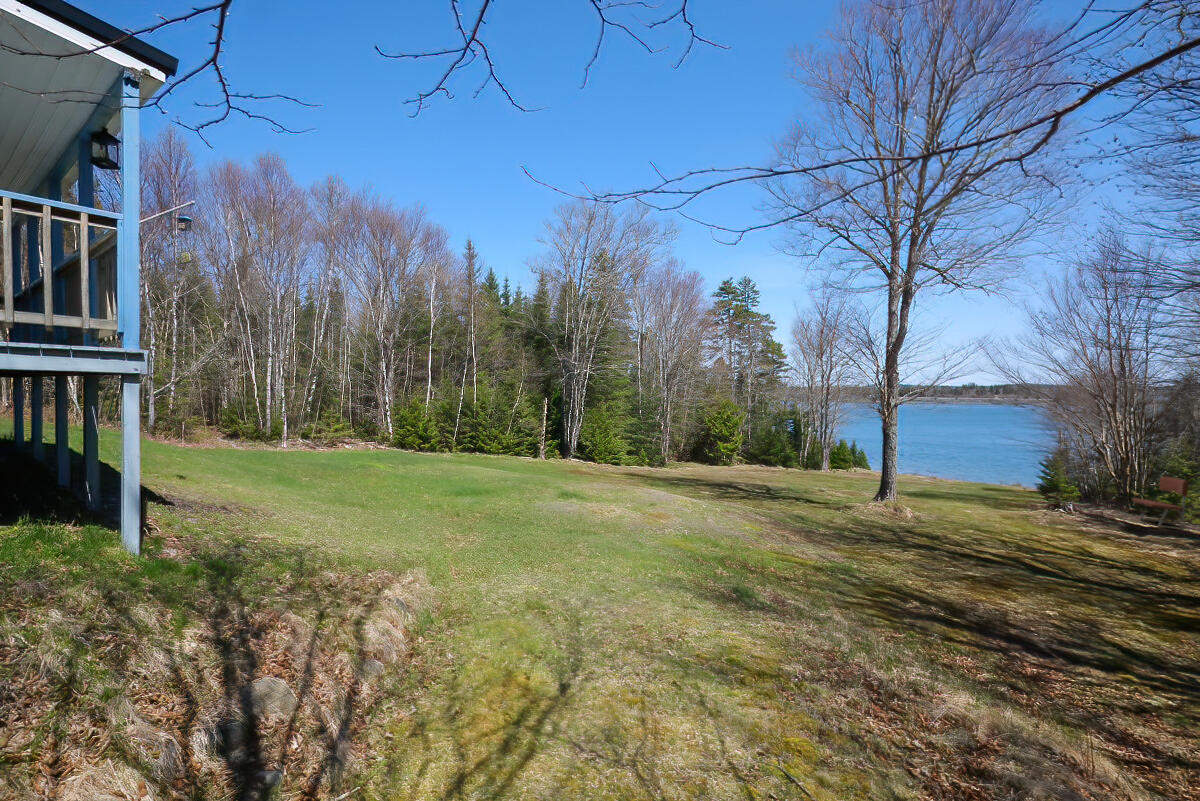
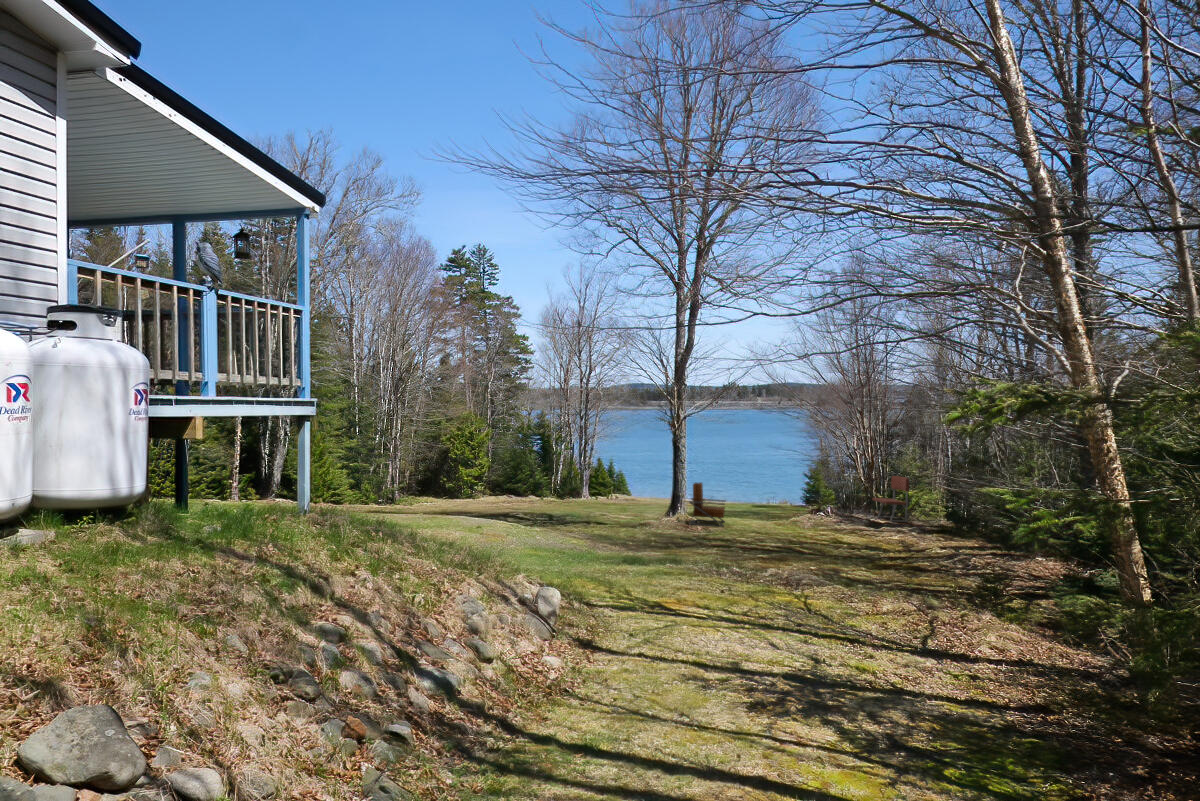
lounge chair: none [899,471,943,518] -> present [689,483,726,527]

